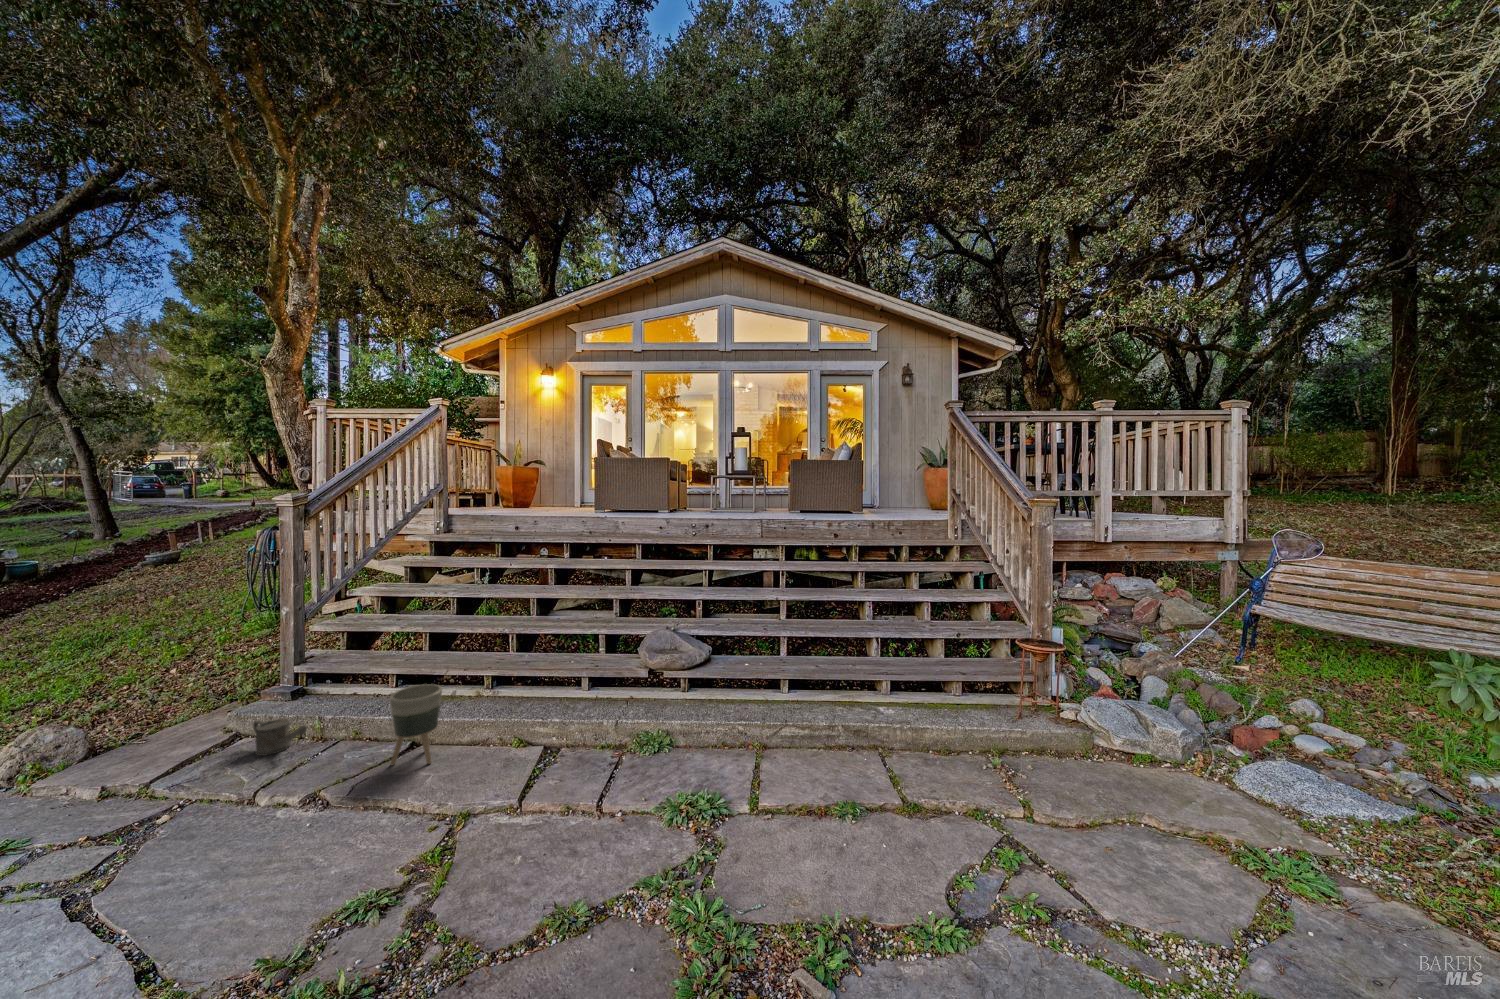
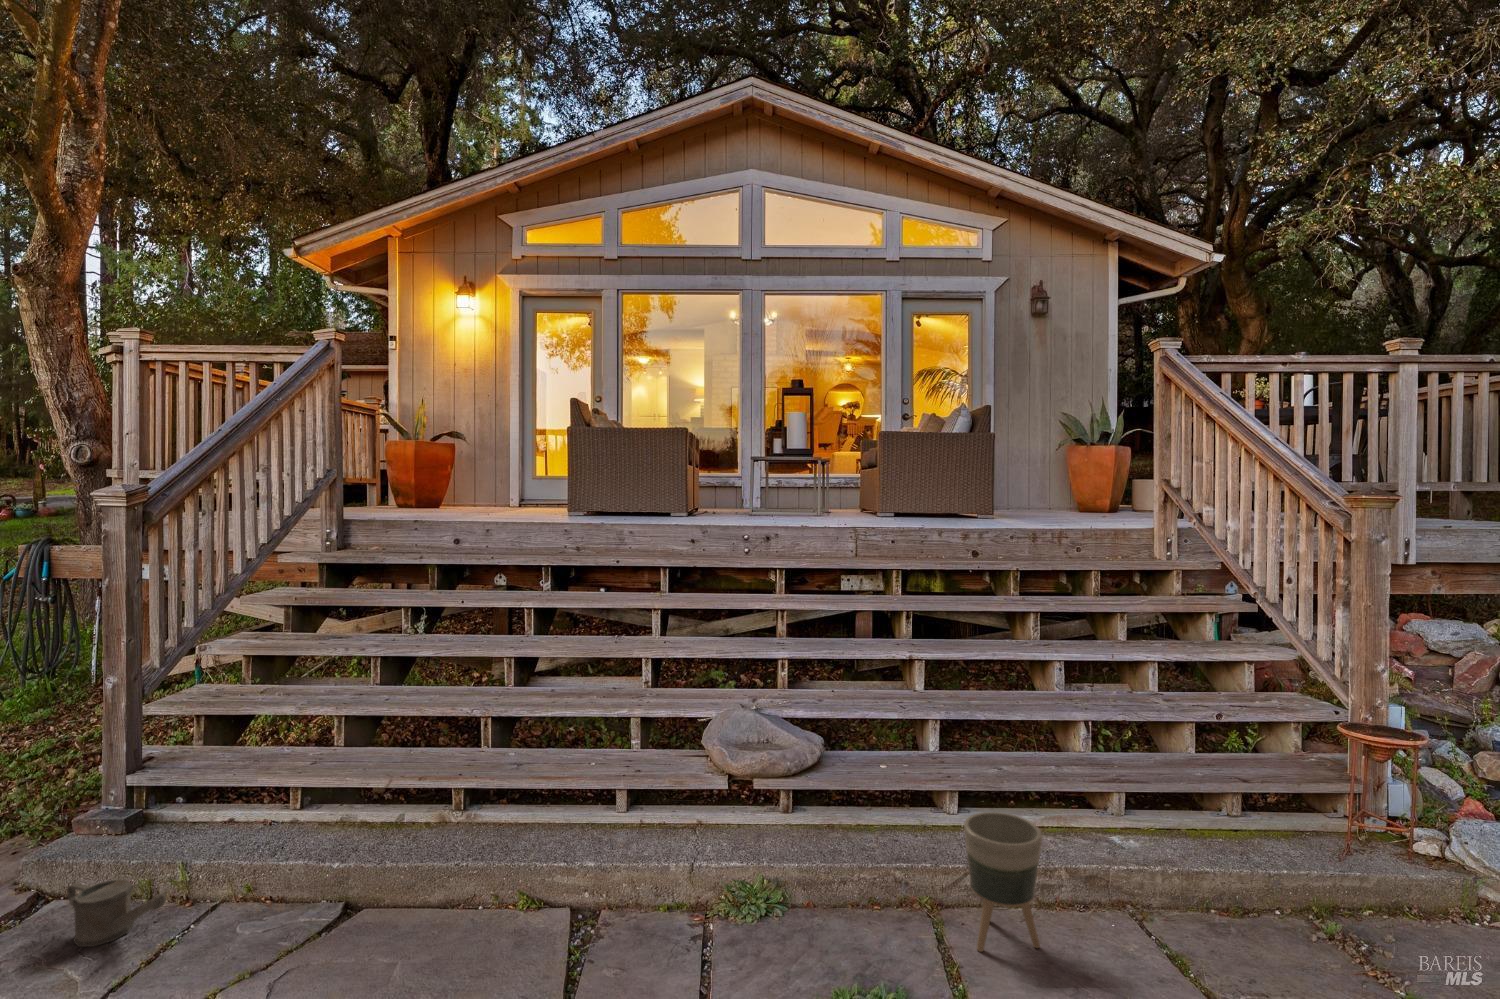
planter: present [390,684,442,765] -> present [964,812,1042,952]

